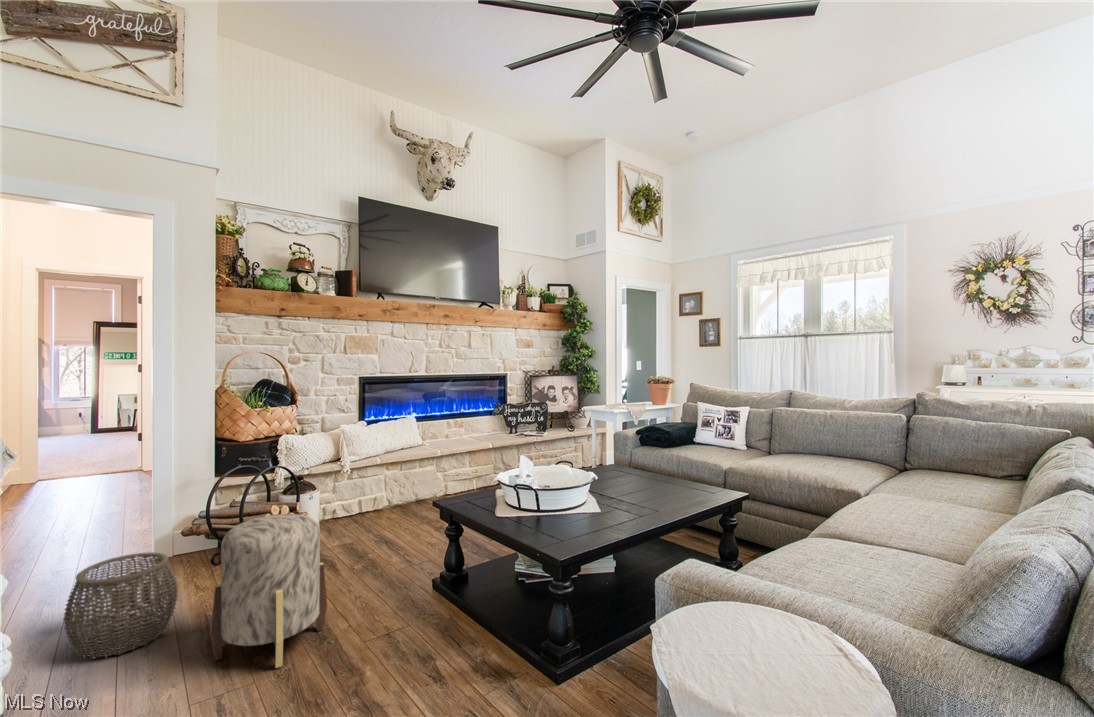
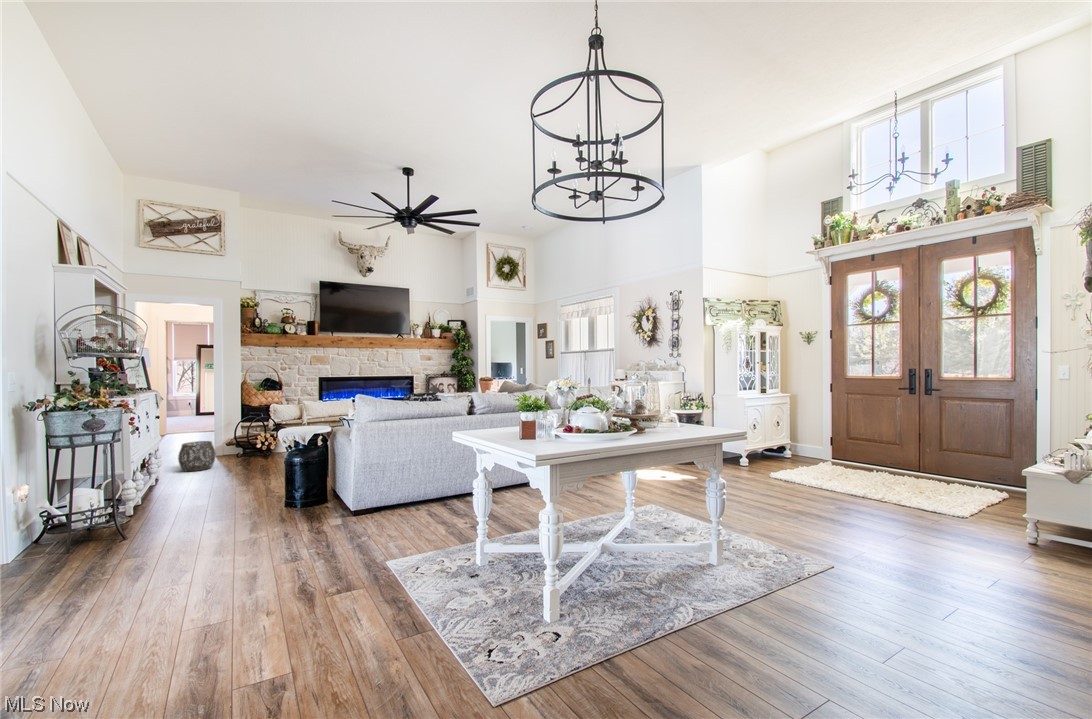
ottoman: present [210,514,327,668] -> none [223,426,266,474]

